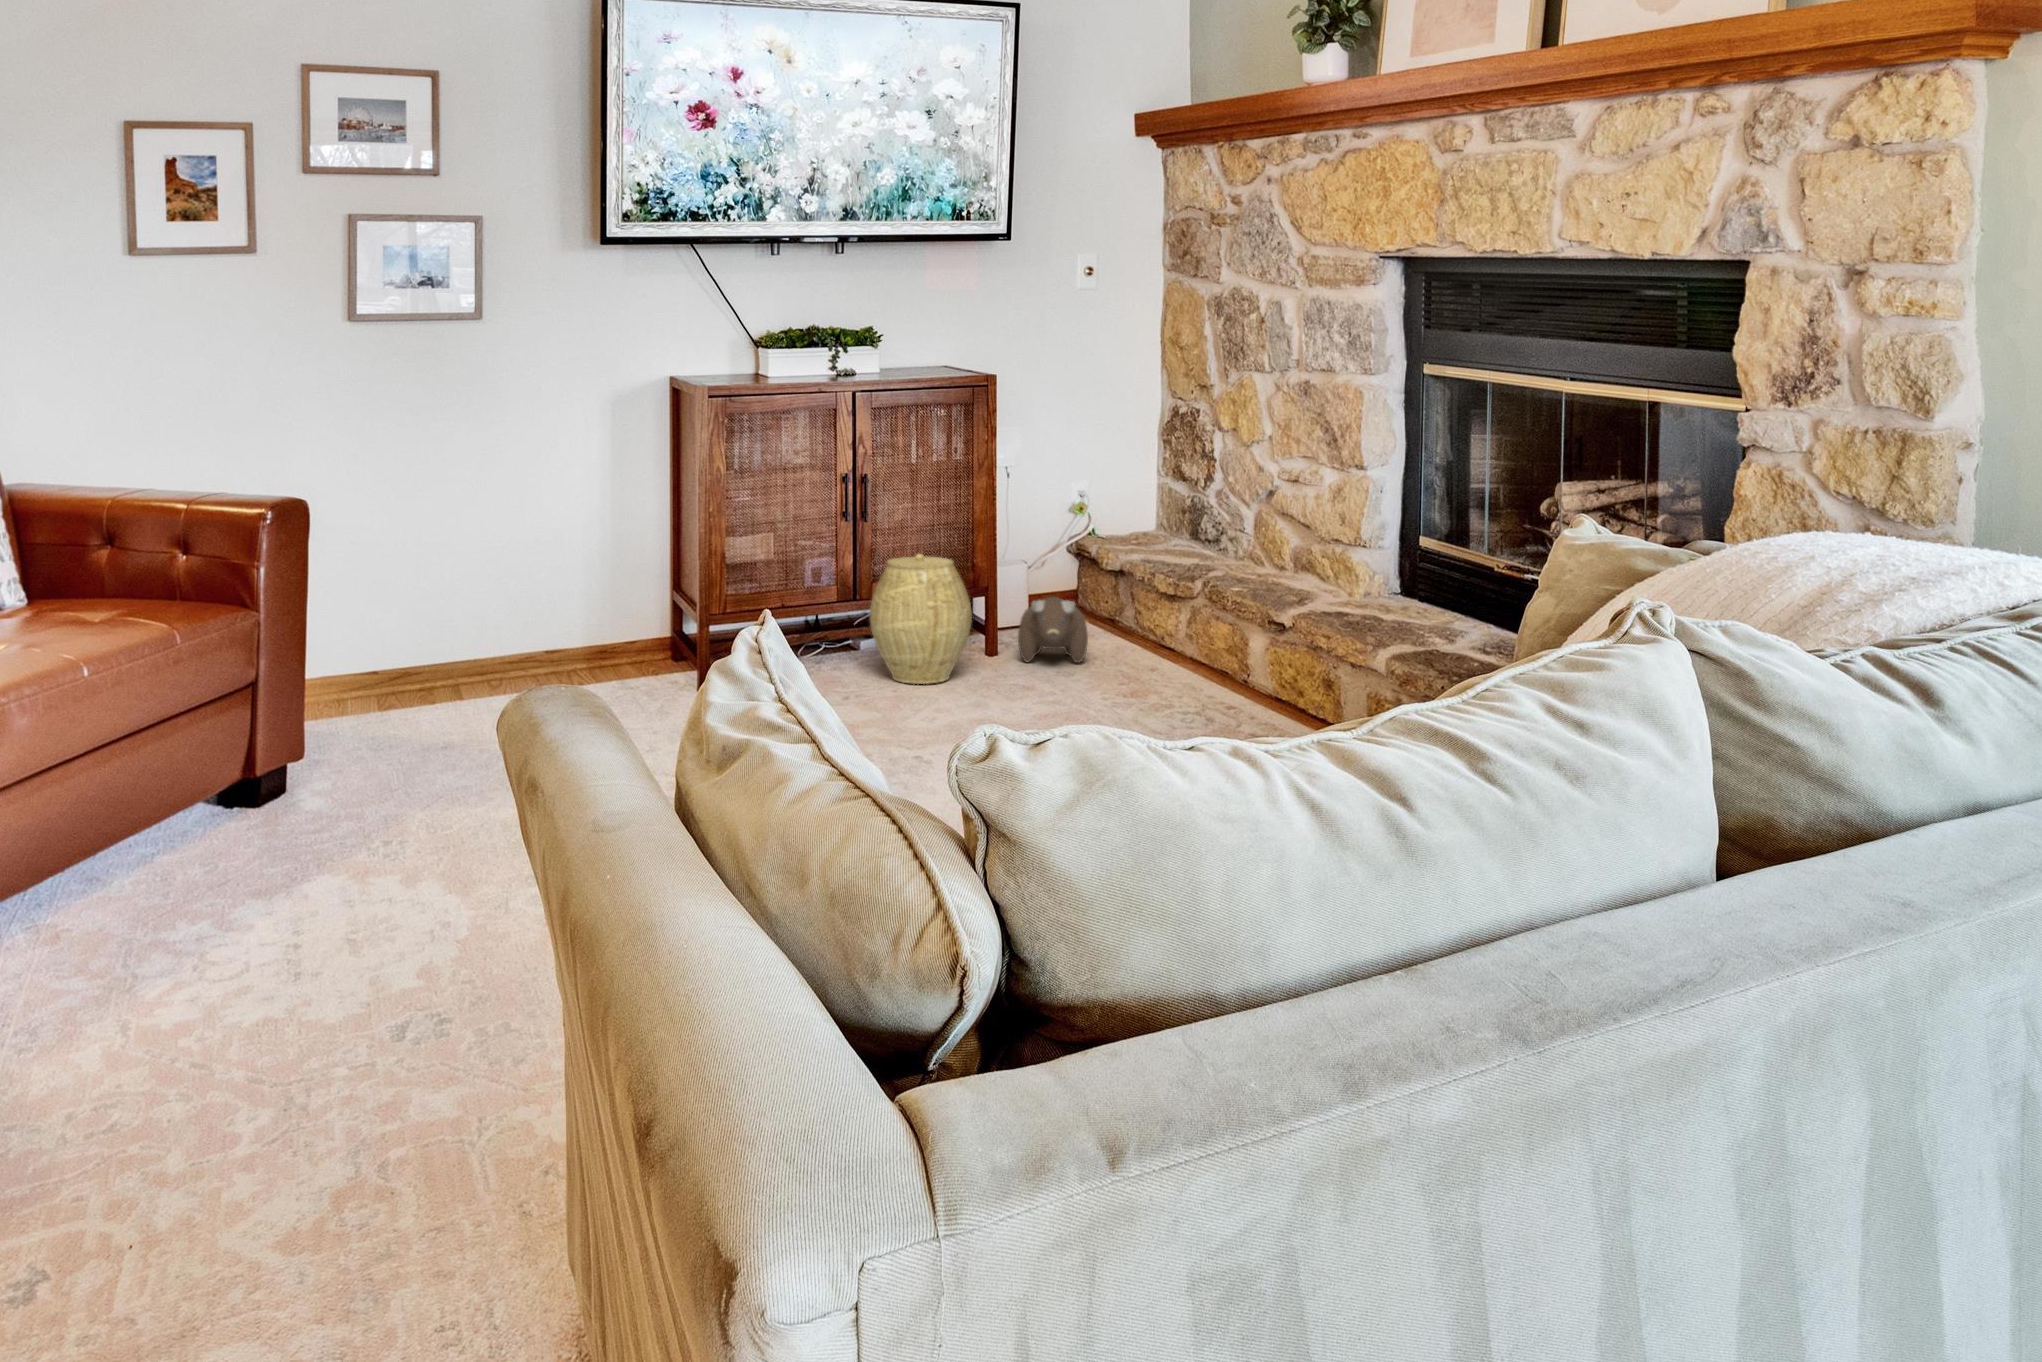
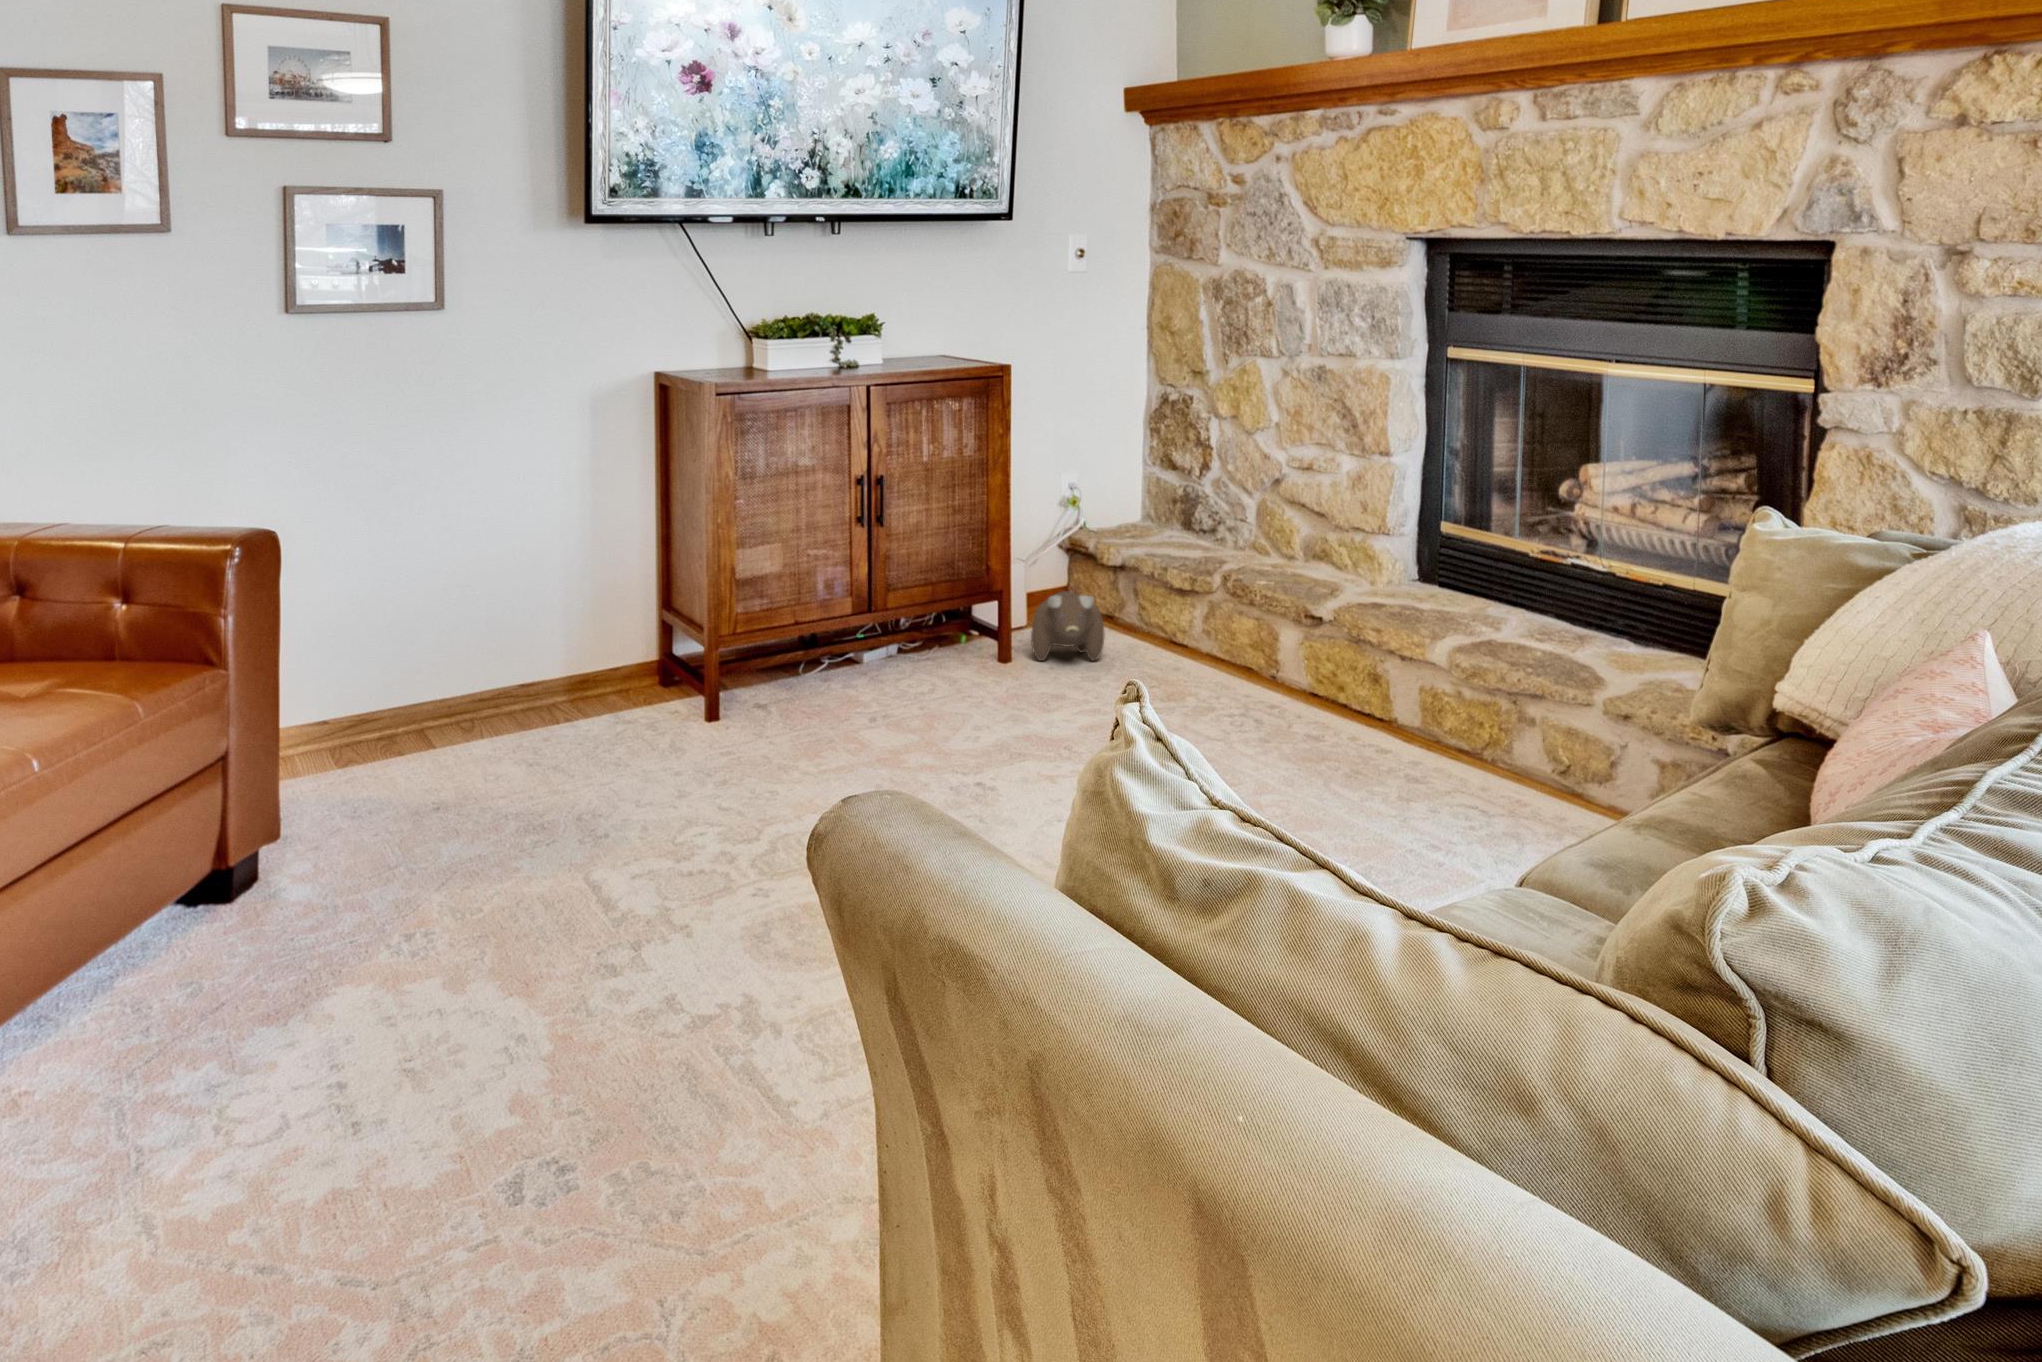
woven basket: present [870,554,972,684] -> none [882,549,990,687]

